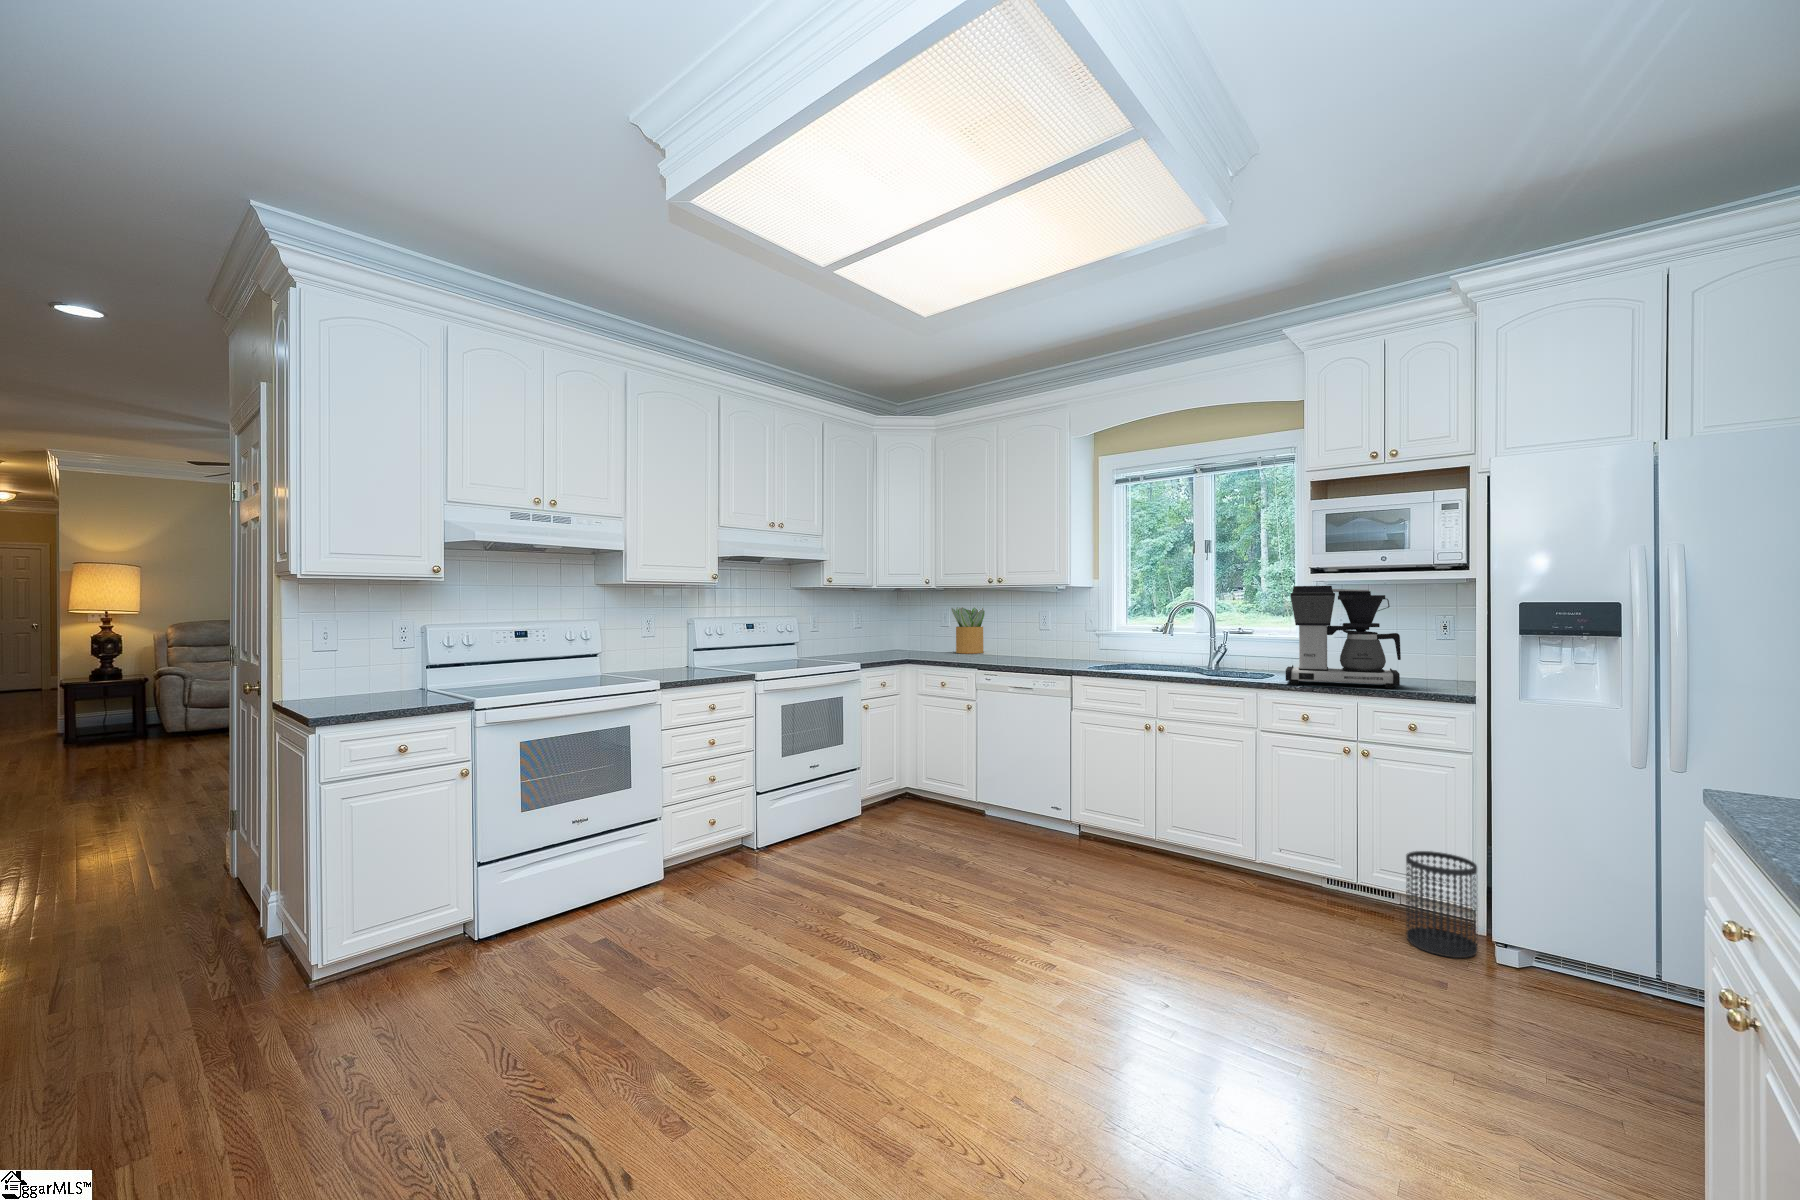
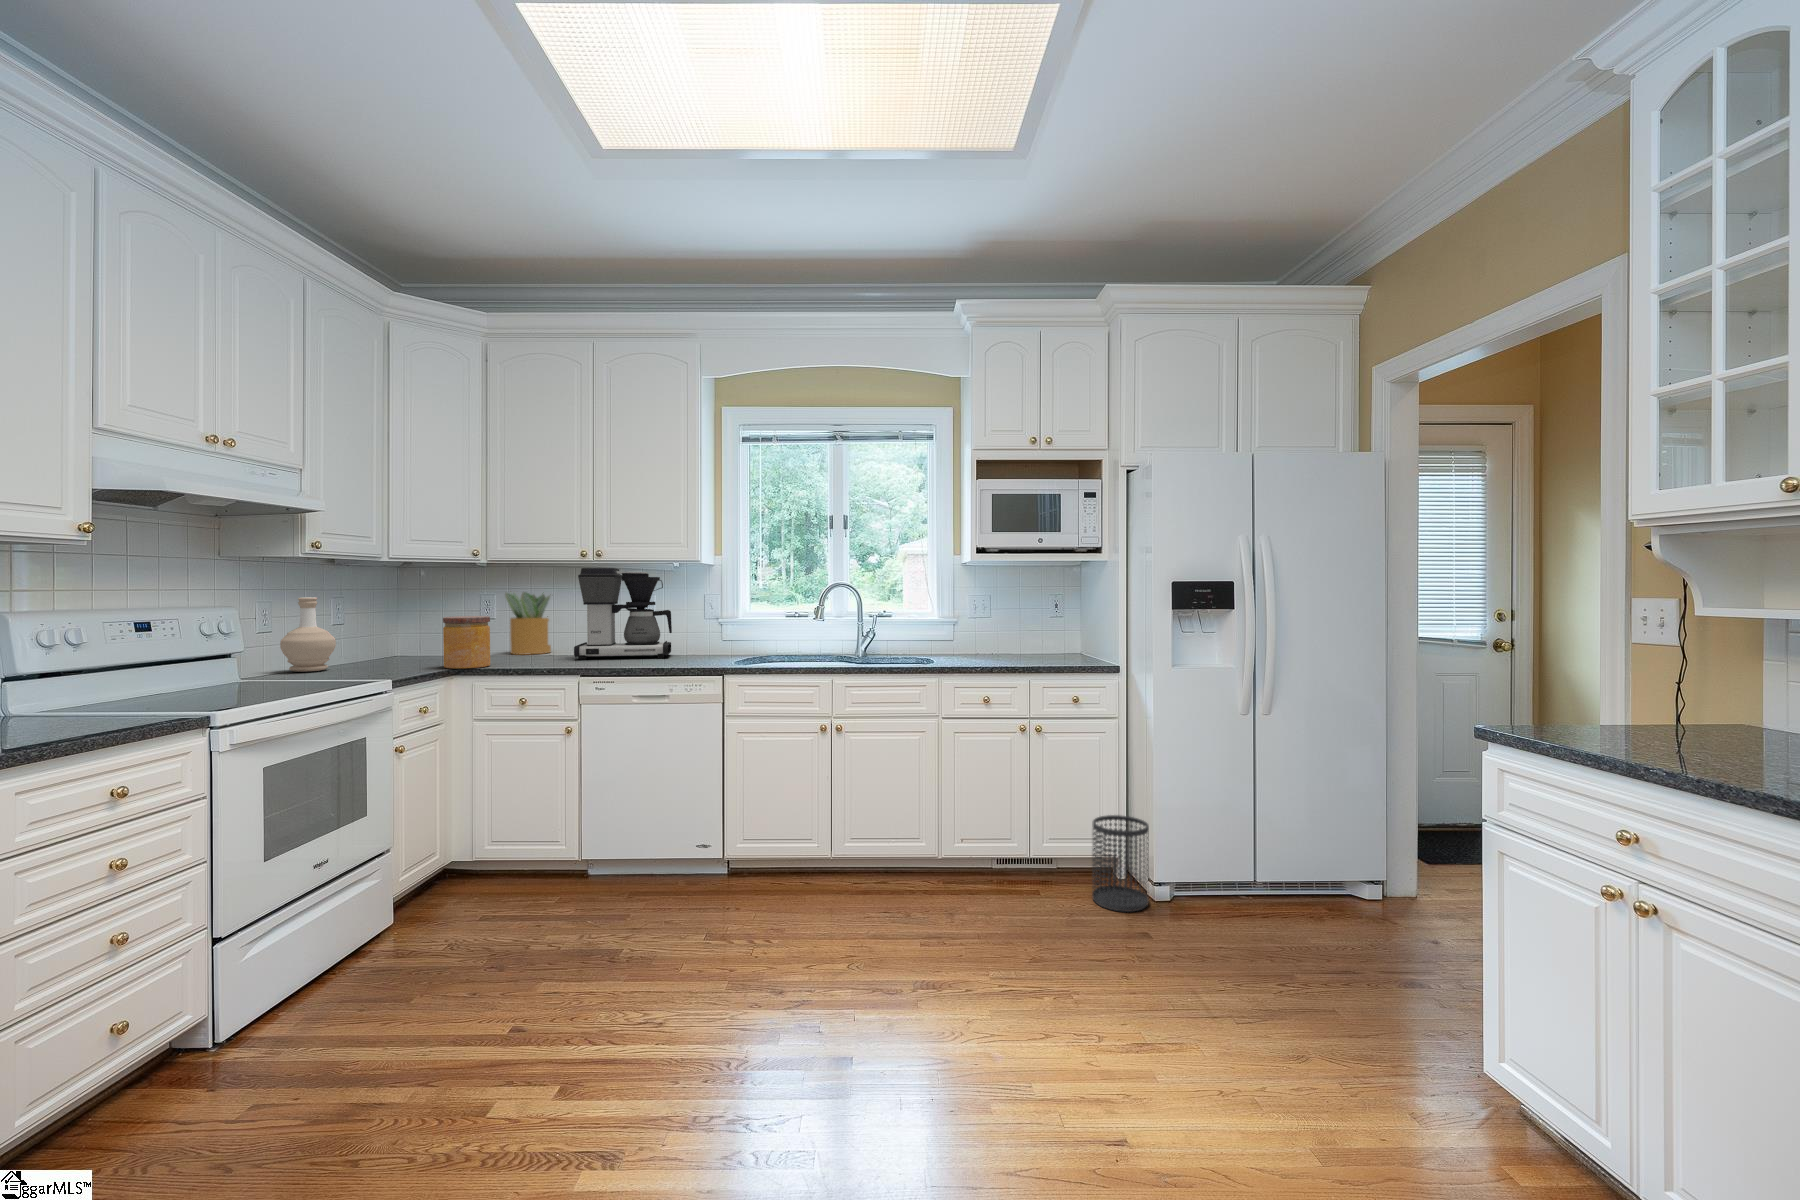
coffee maker: present [1286,586,1401,688] -> present [574,568,672,660]
bottle: none [818,611,846,656] -> present [280,597,336,672]
jar: none [899,624,927,660] -> present [443,616,490,669]

